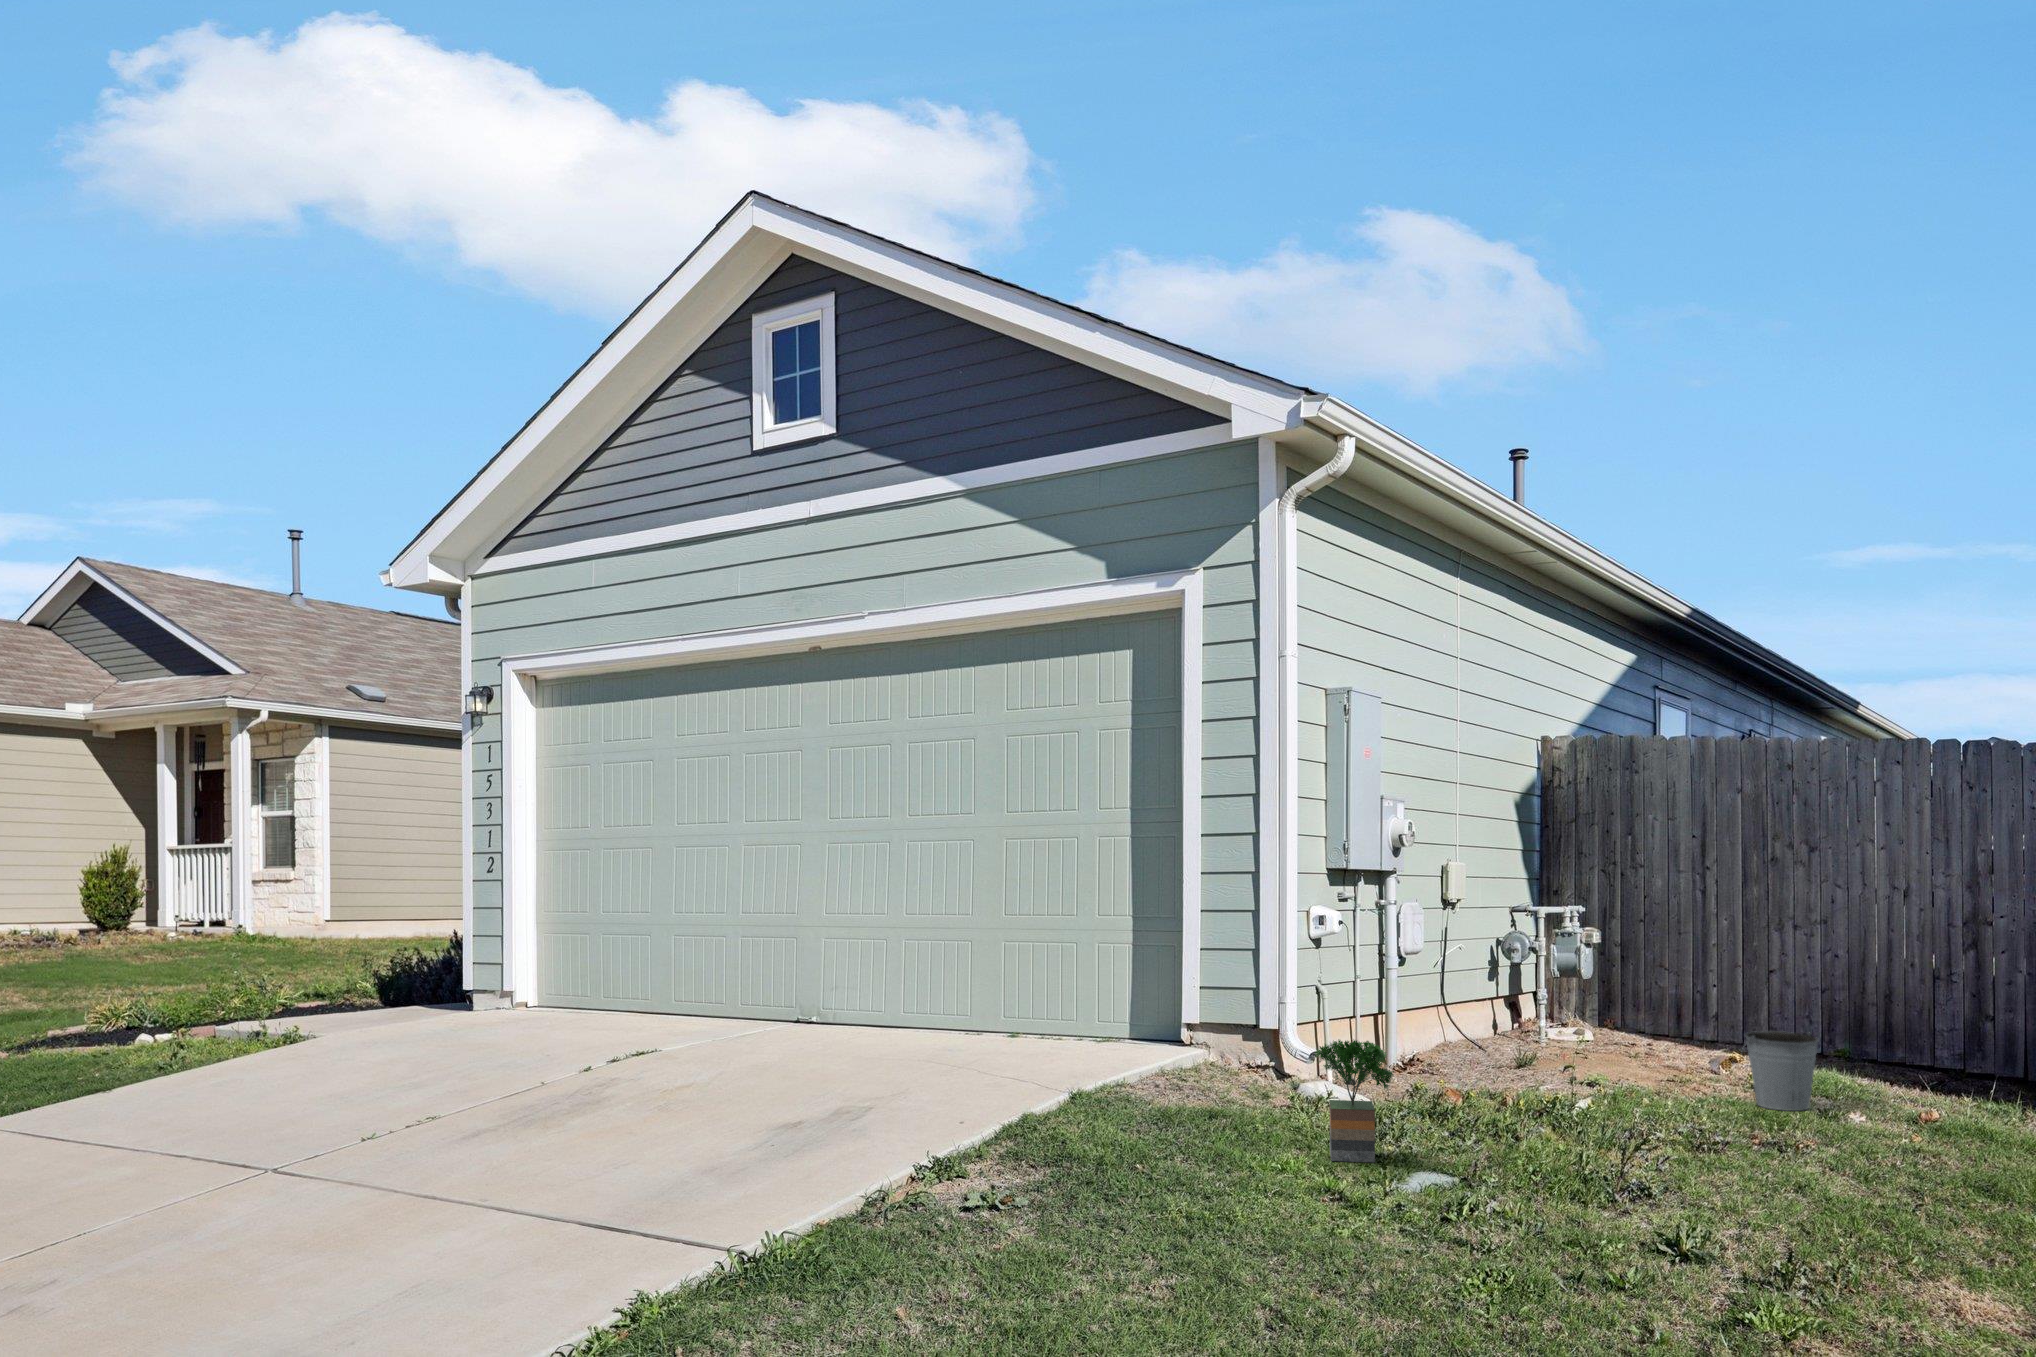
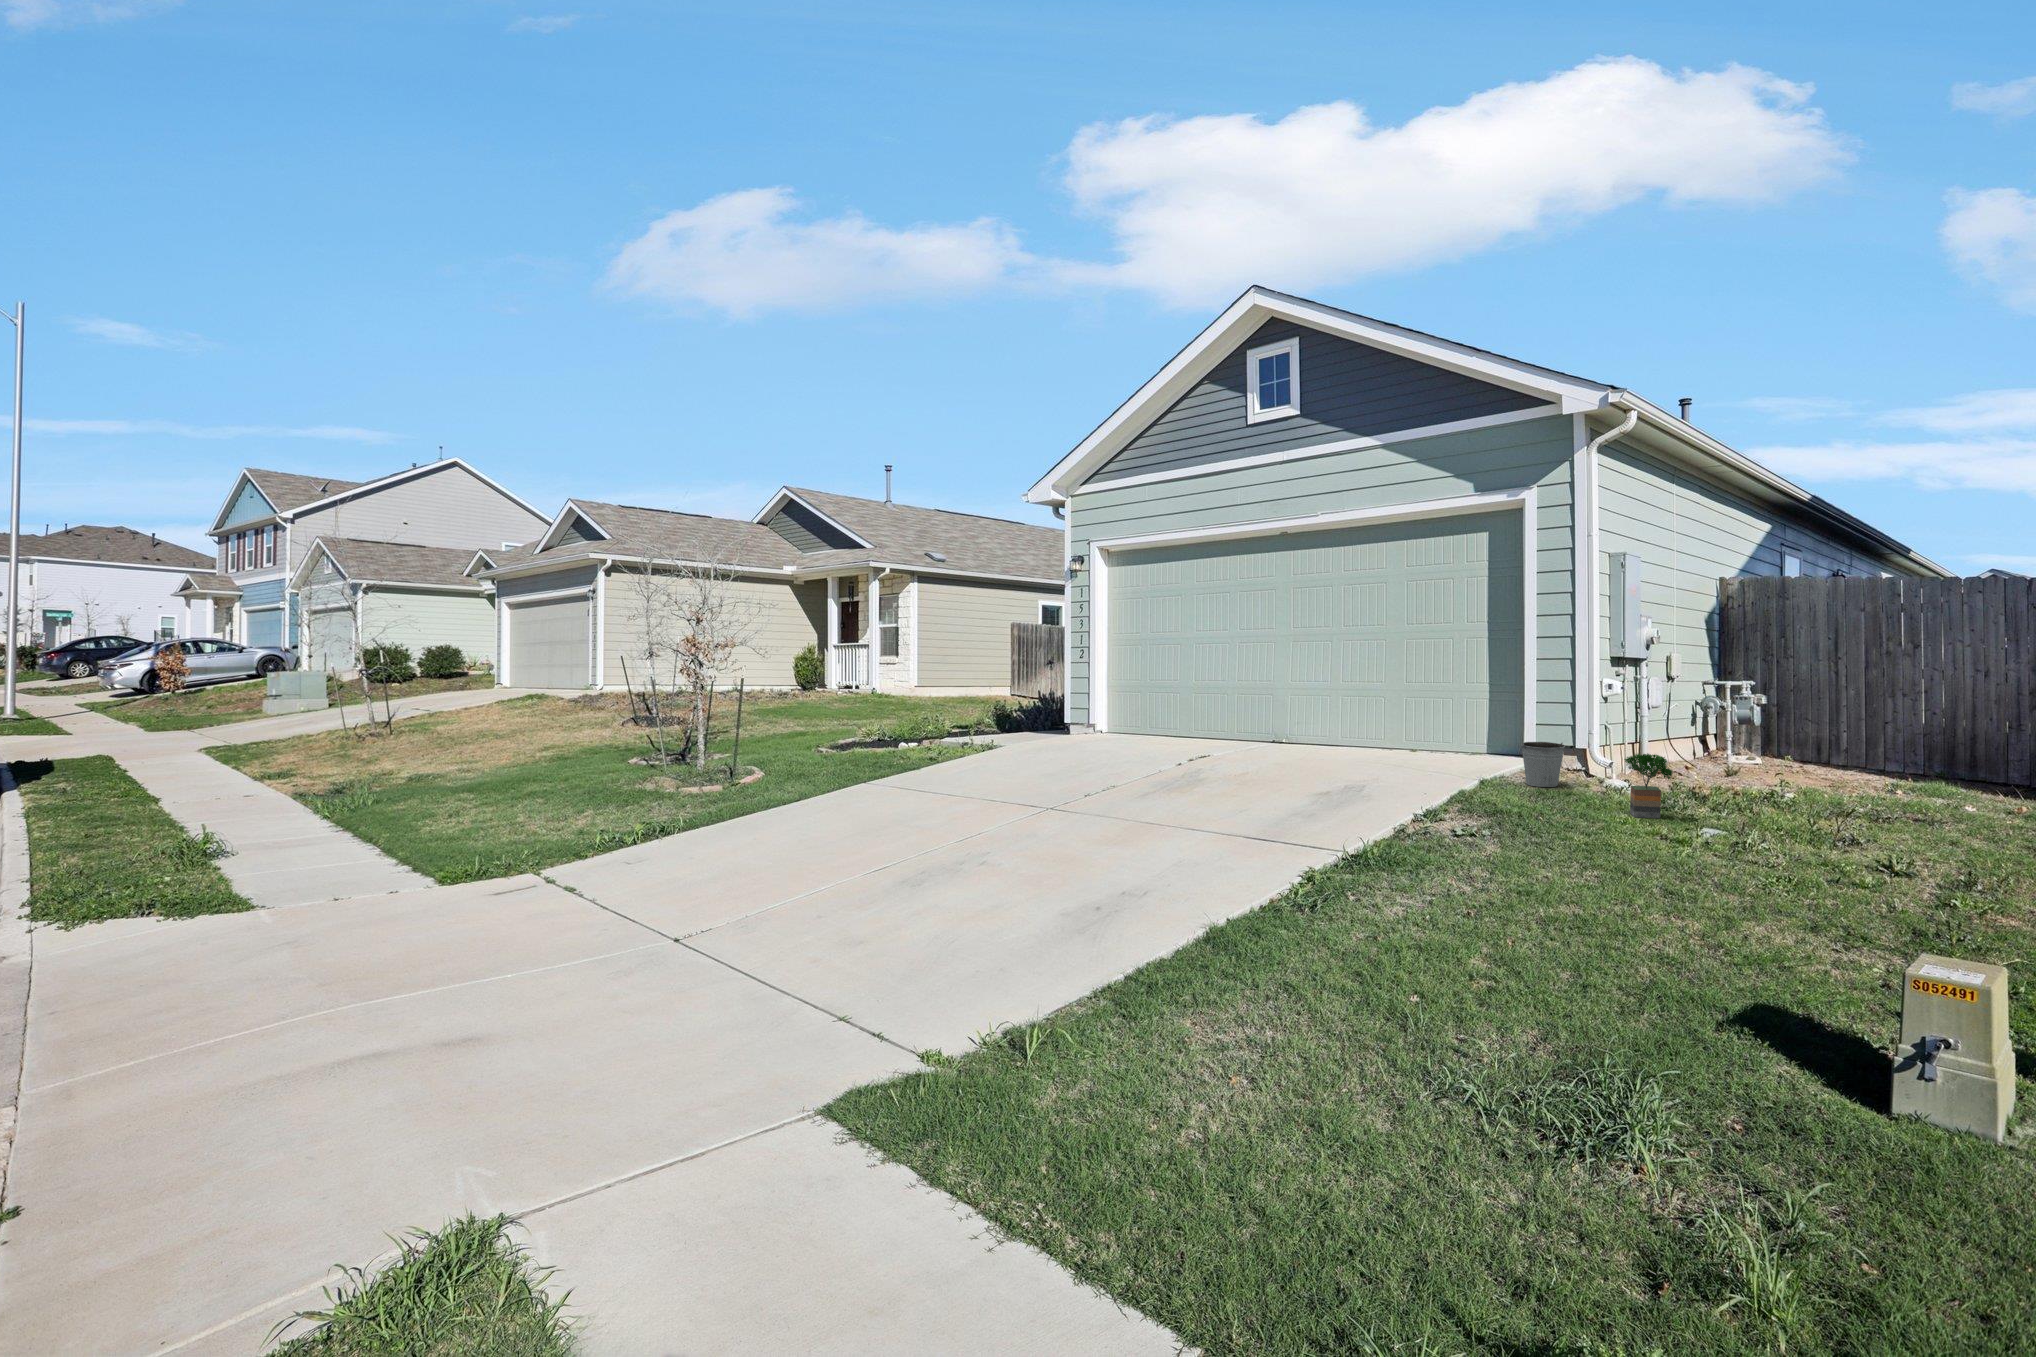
bucket: present [1741,1031,1818,1111] -> present [1519,742,1565,787]

